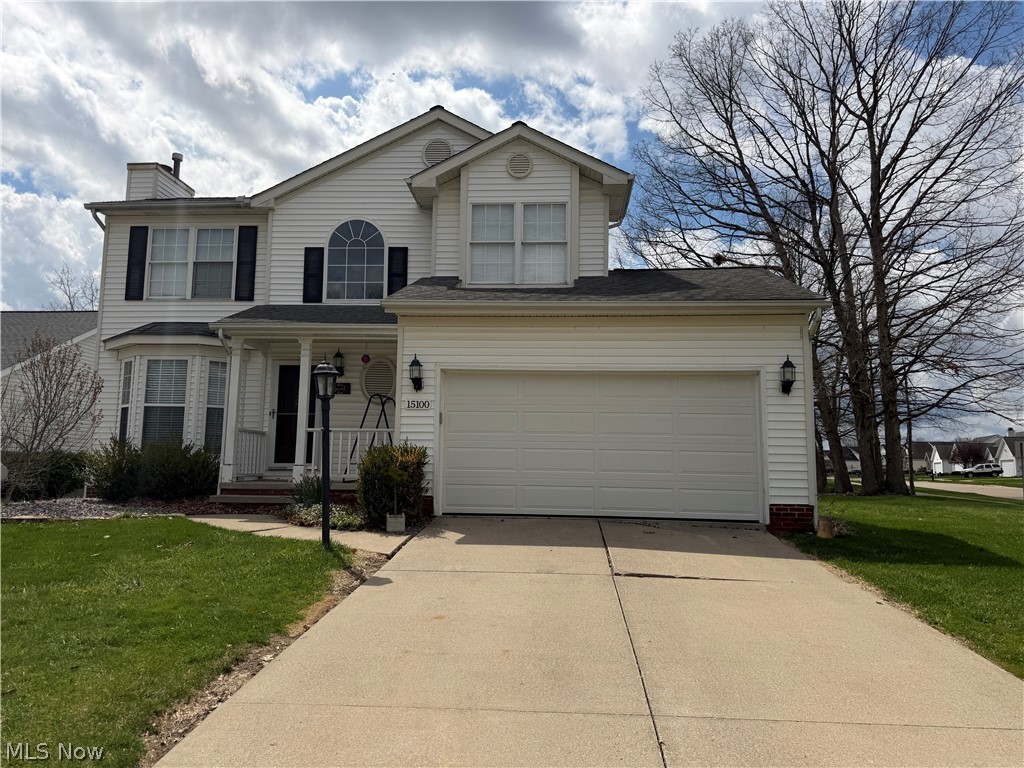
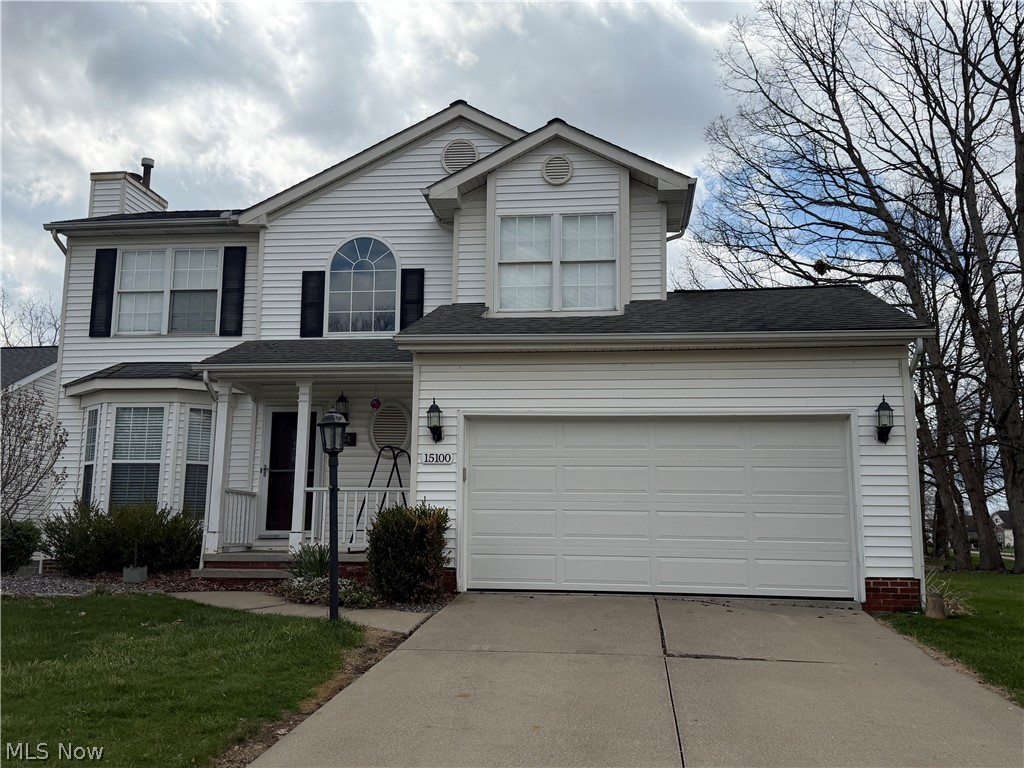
potted tree: present [381,467,408,531] -> present [121,520,147,583]

